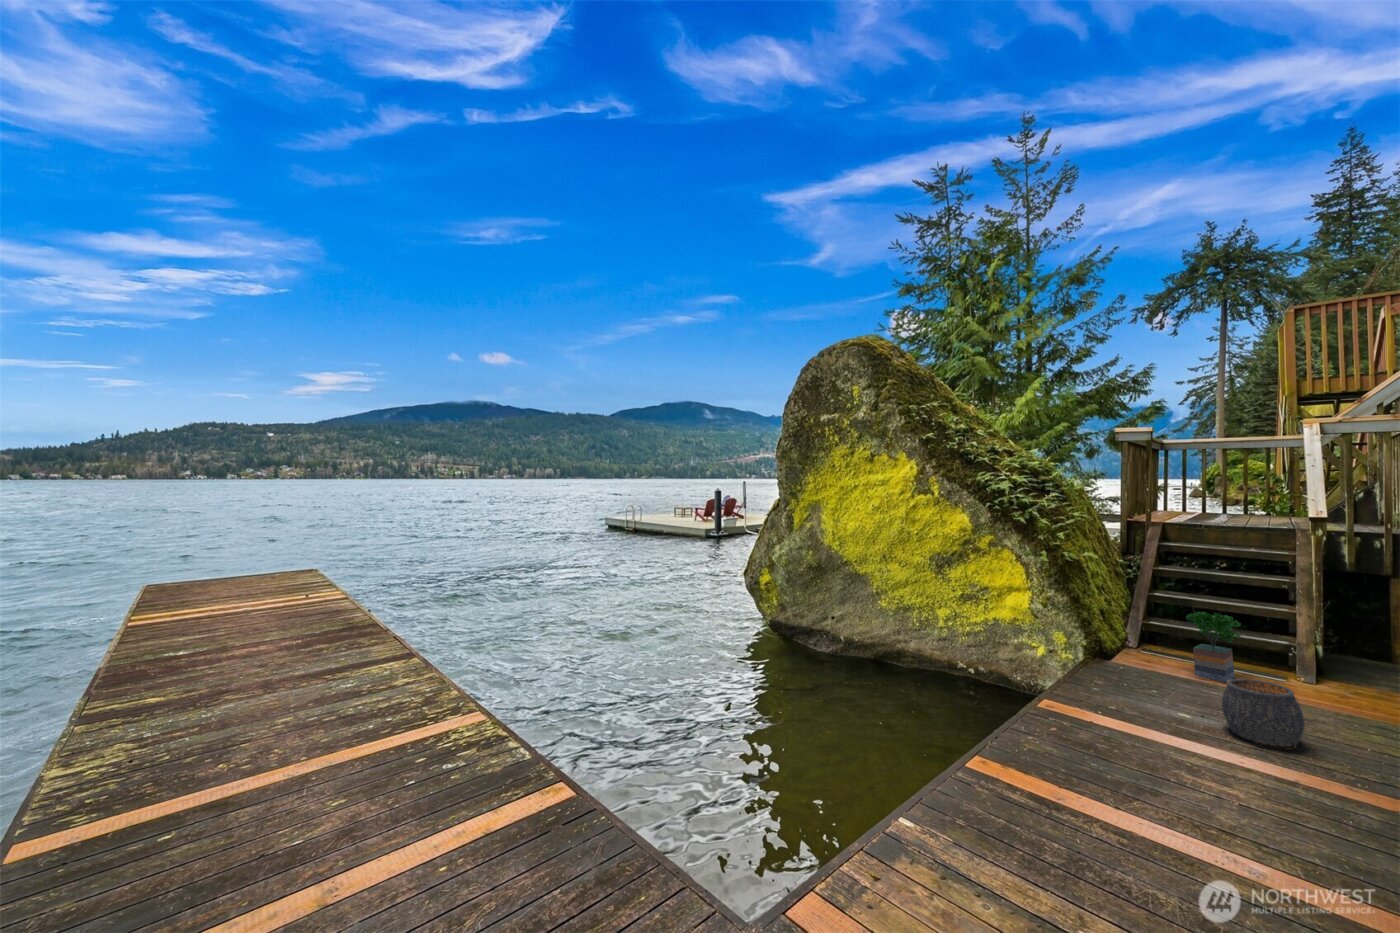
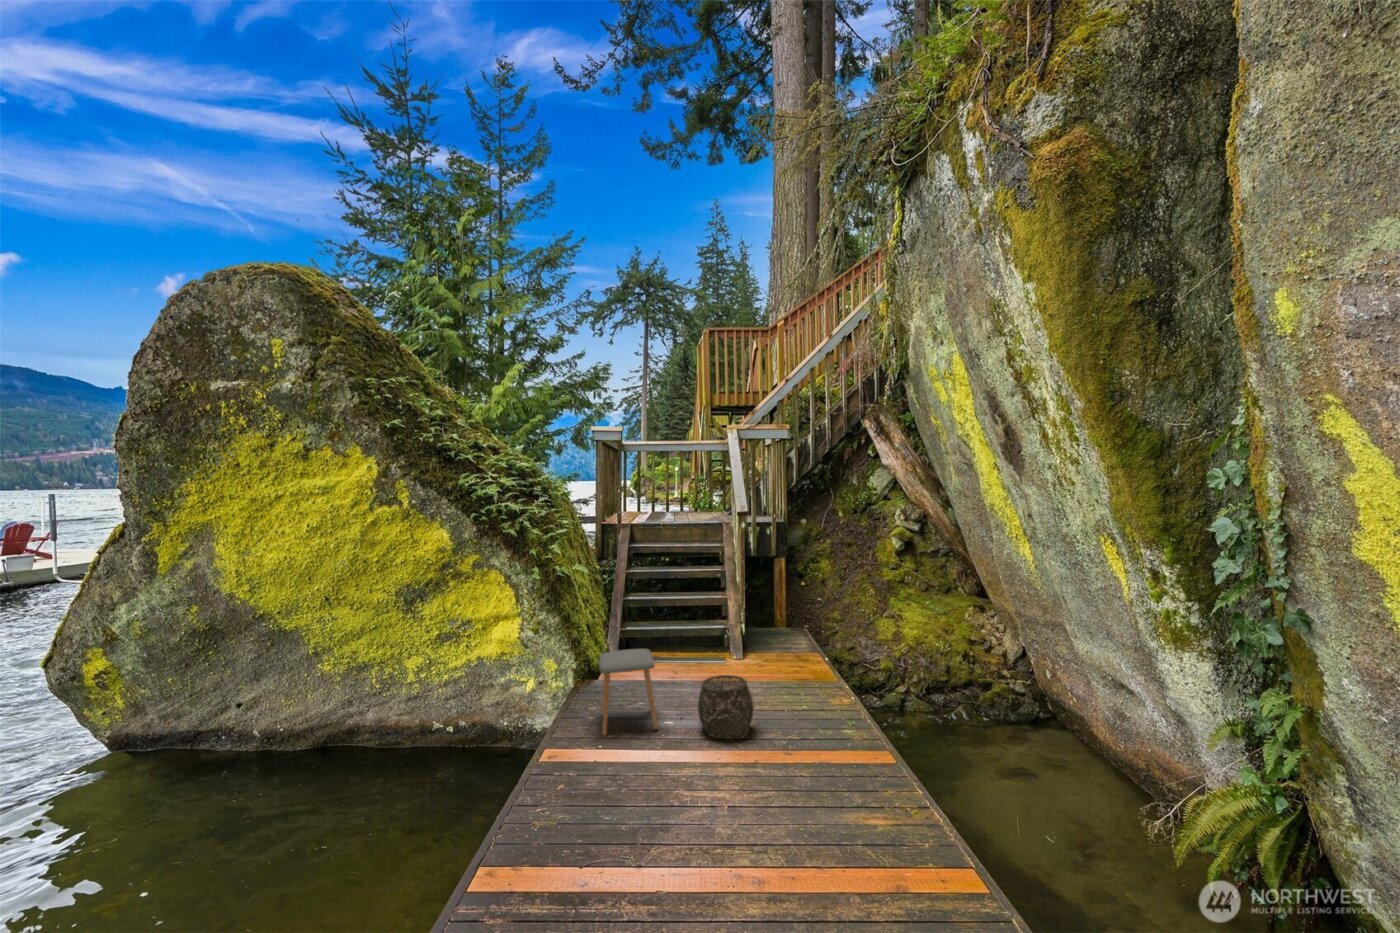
potted tree: present [1187,612,1241,682] -> none [658,610,700,677]
stool: none [1103,631,1171,712] -> present [599,649,658,735]

